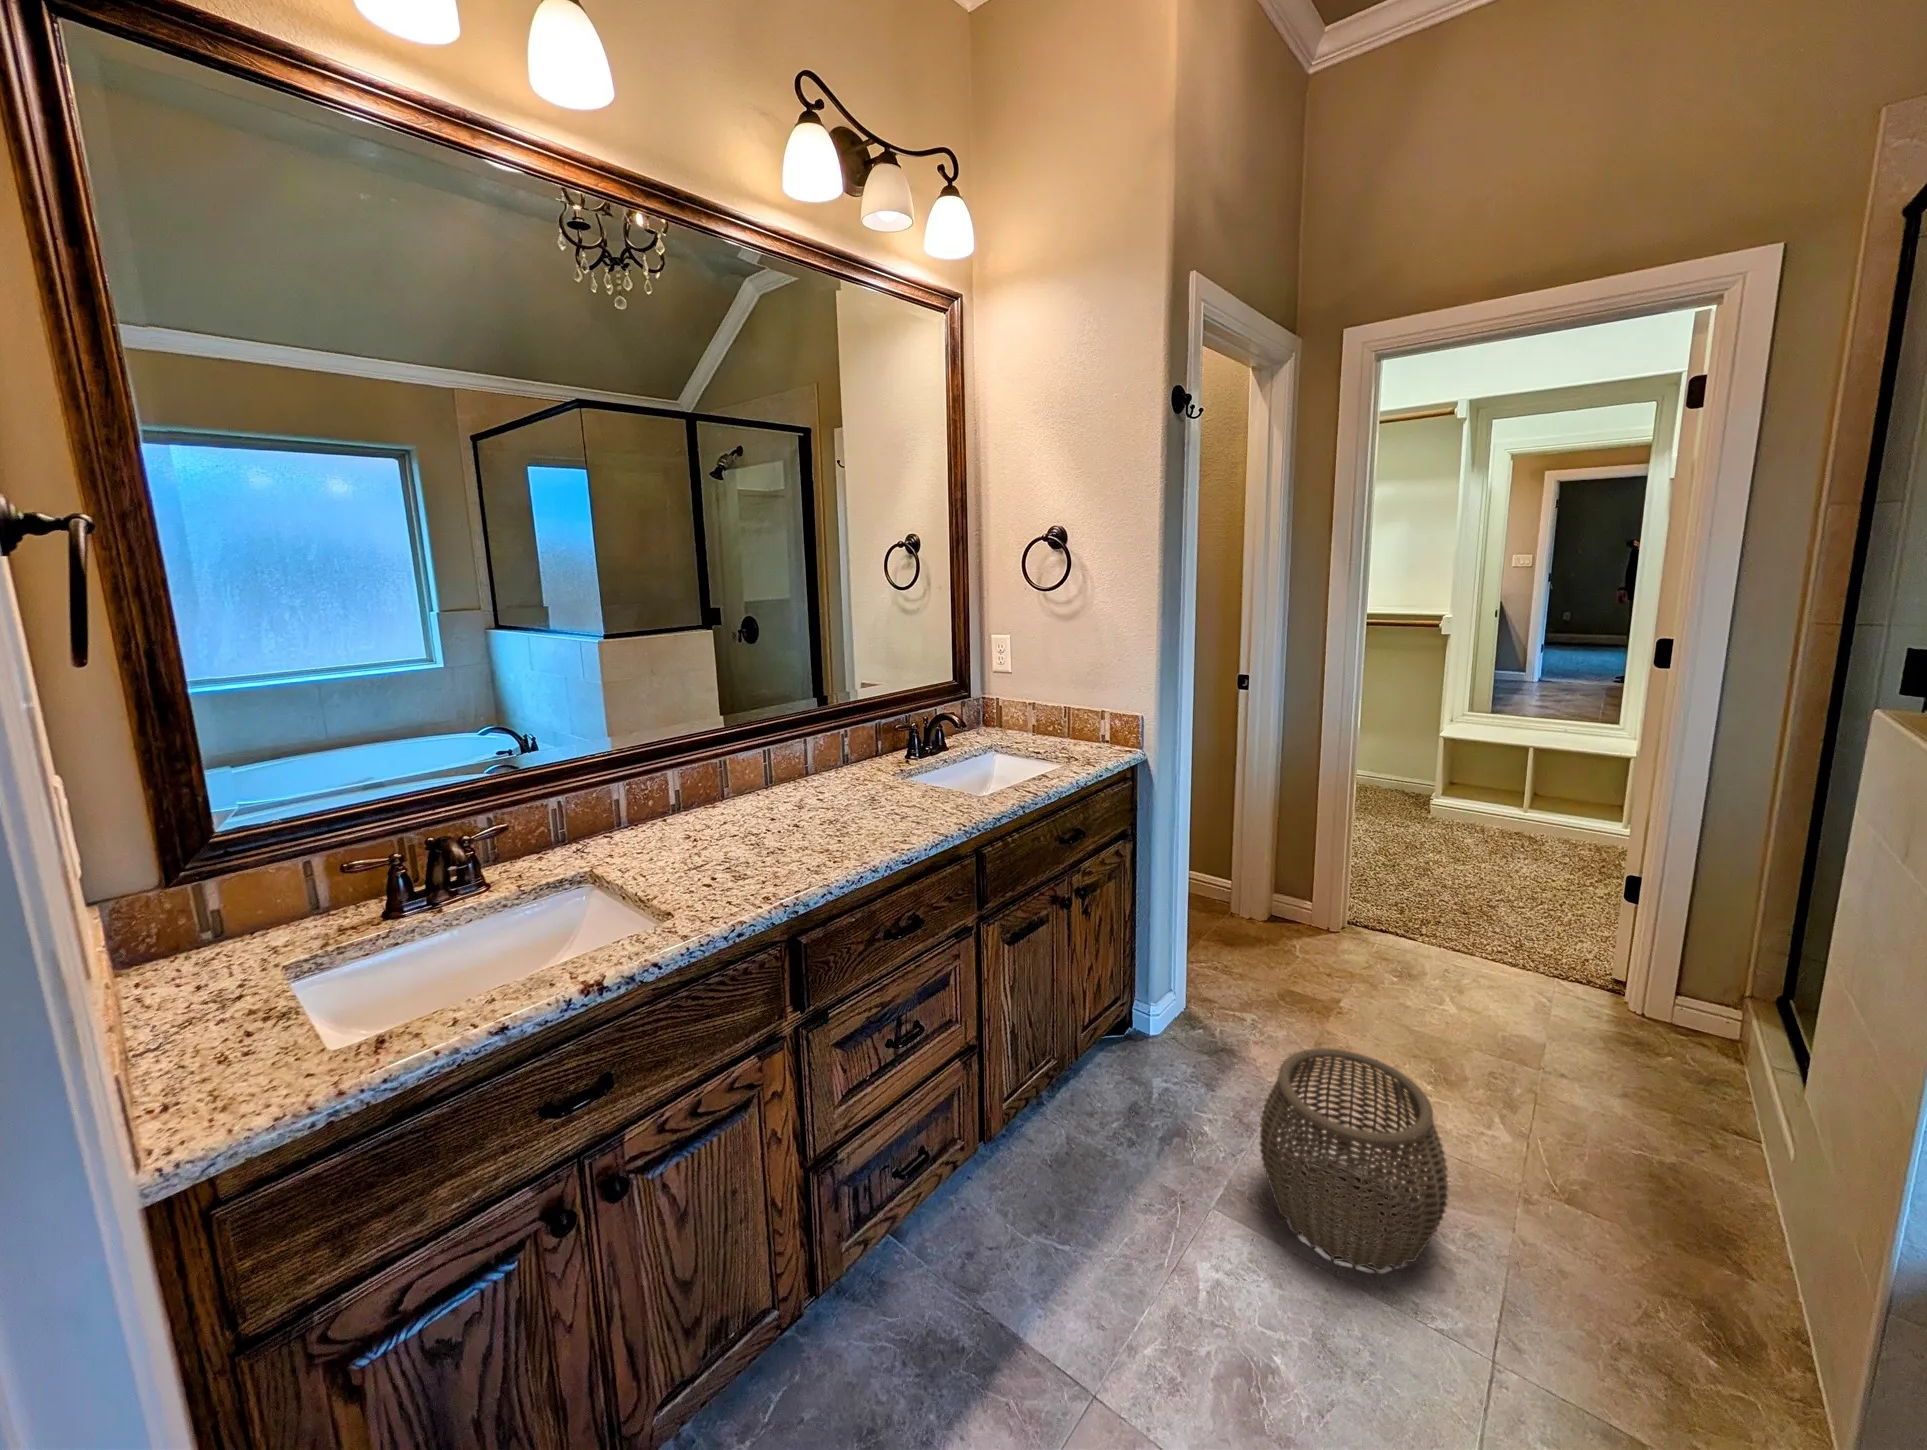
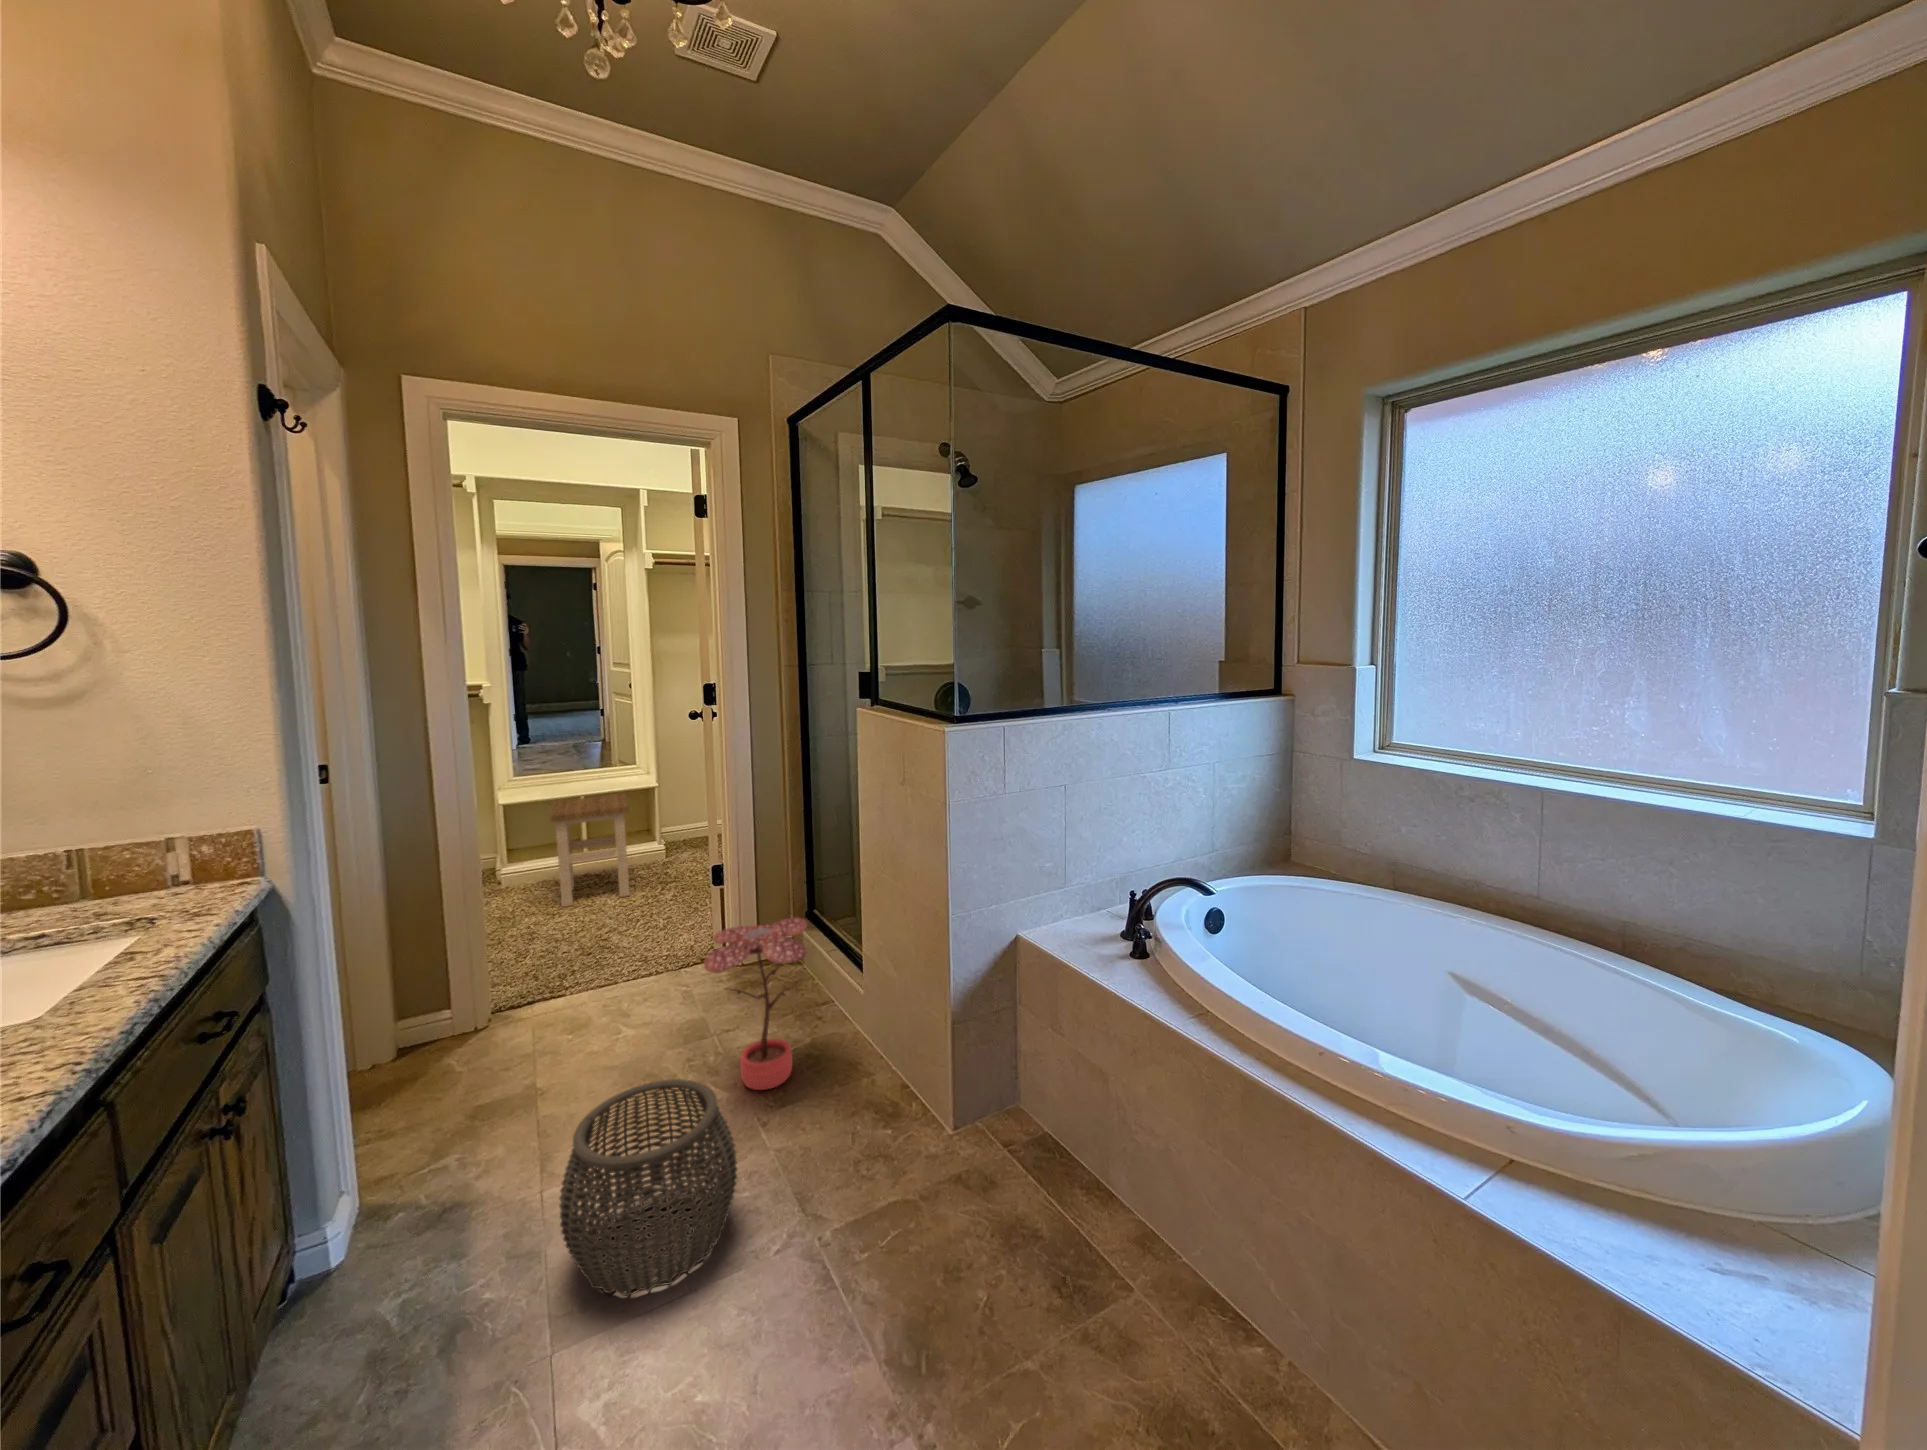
stool: none [1469,746,1576,872] -> present [550,793,630,907]
potted plant: none [1503,954,1695,1181] -> present [704,917,807,1090]

